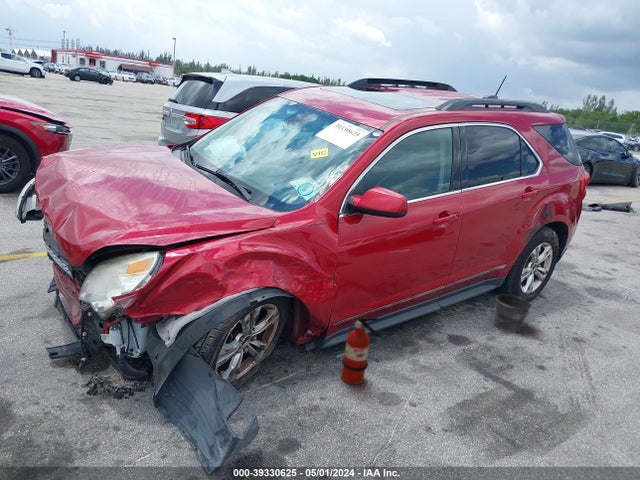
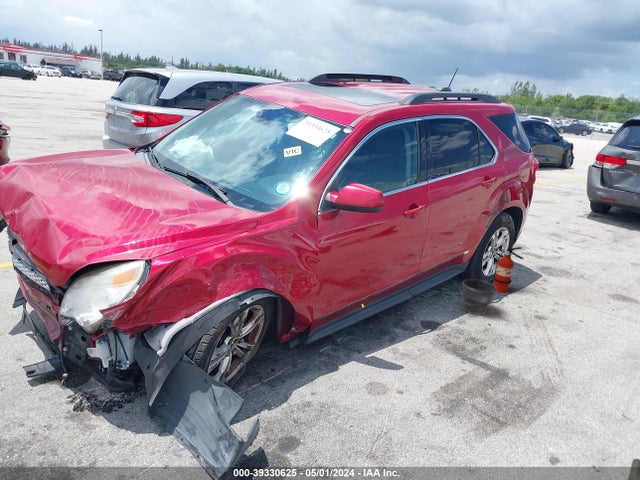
fire extinguisher: present [342,317,380,384] -> present [493,247,524,293]

